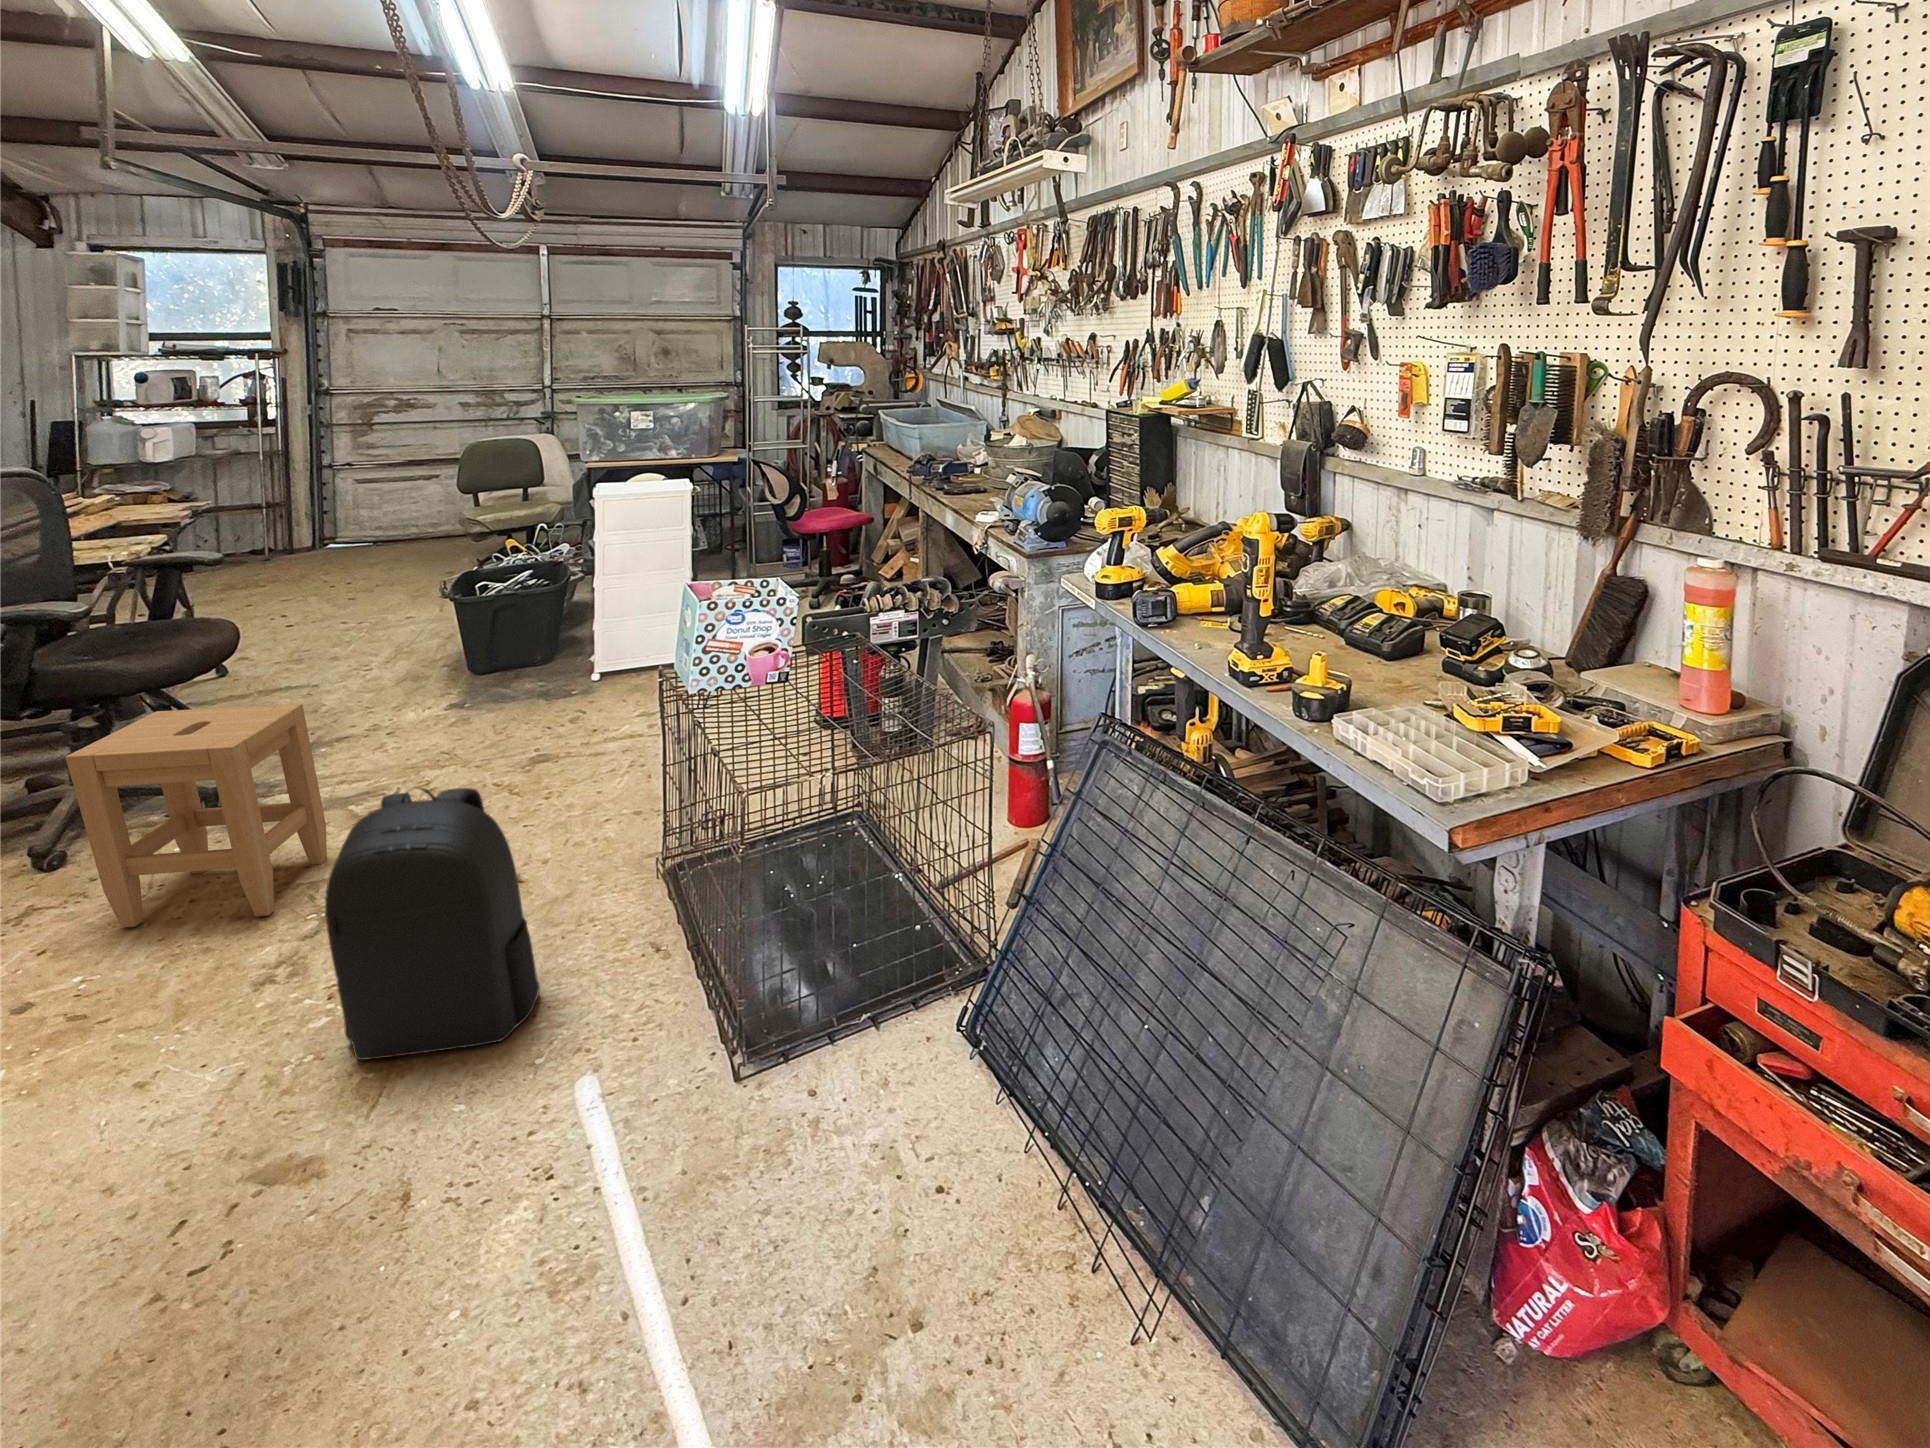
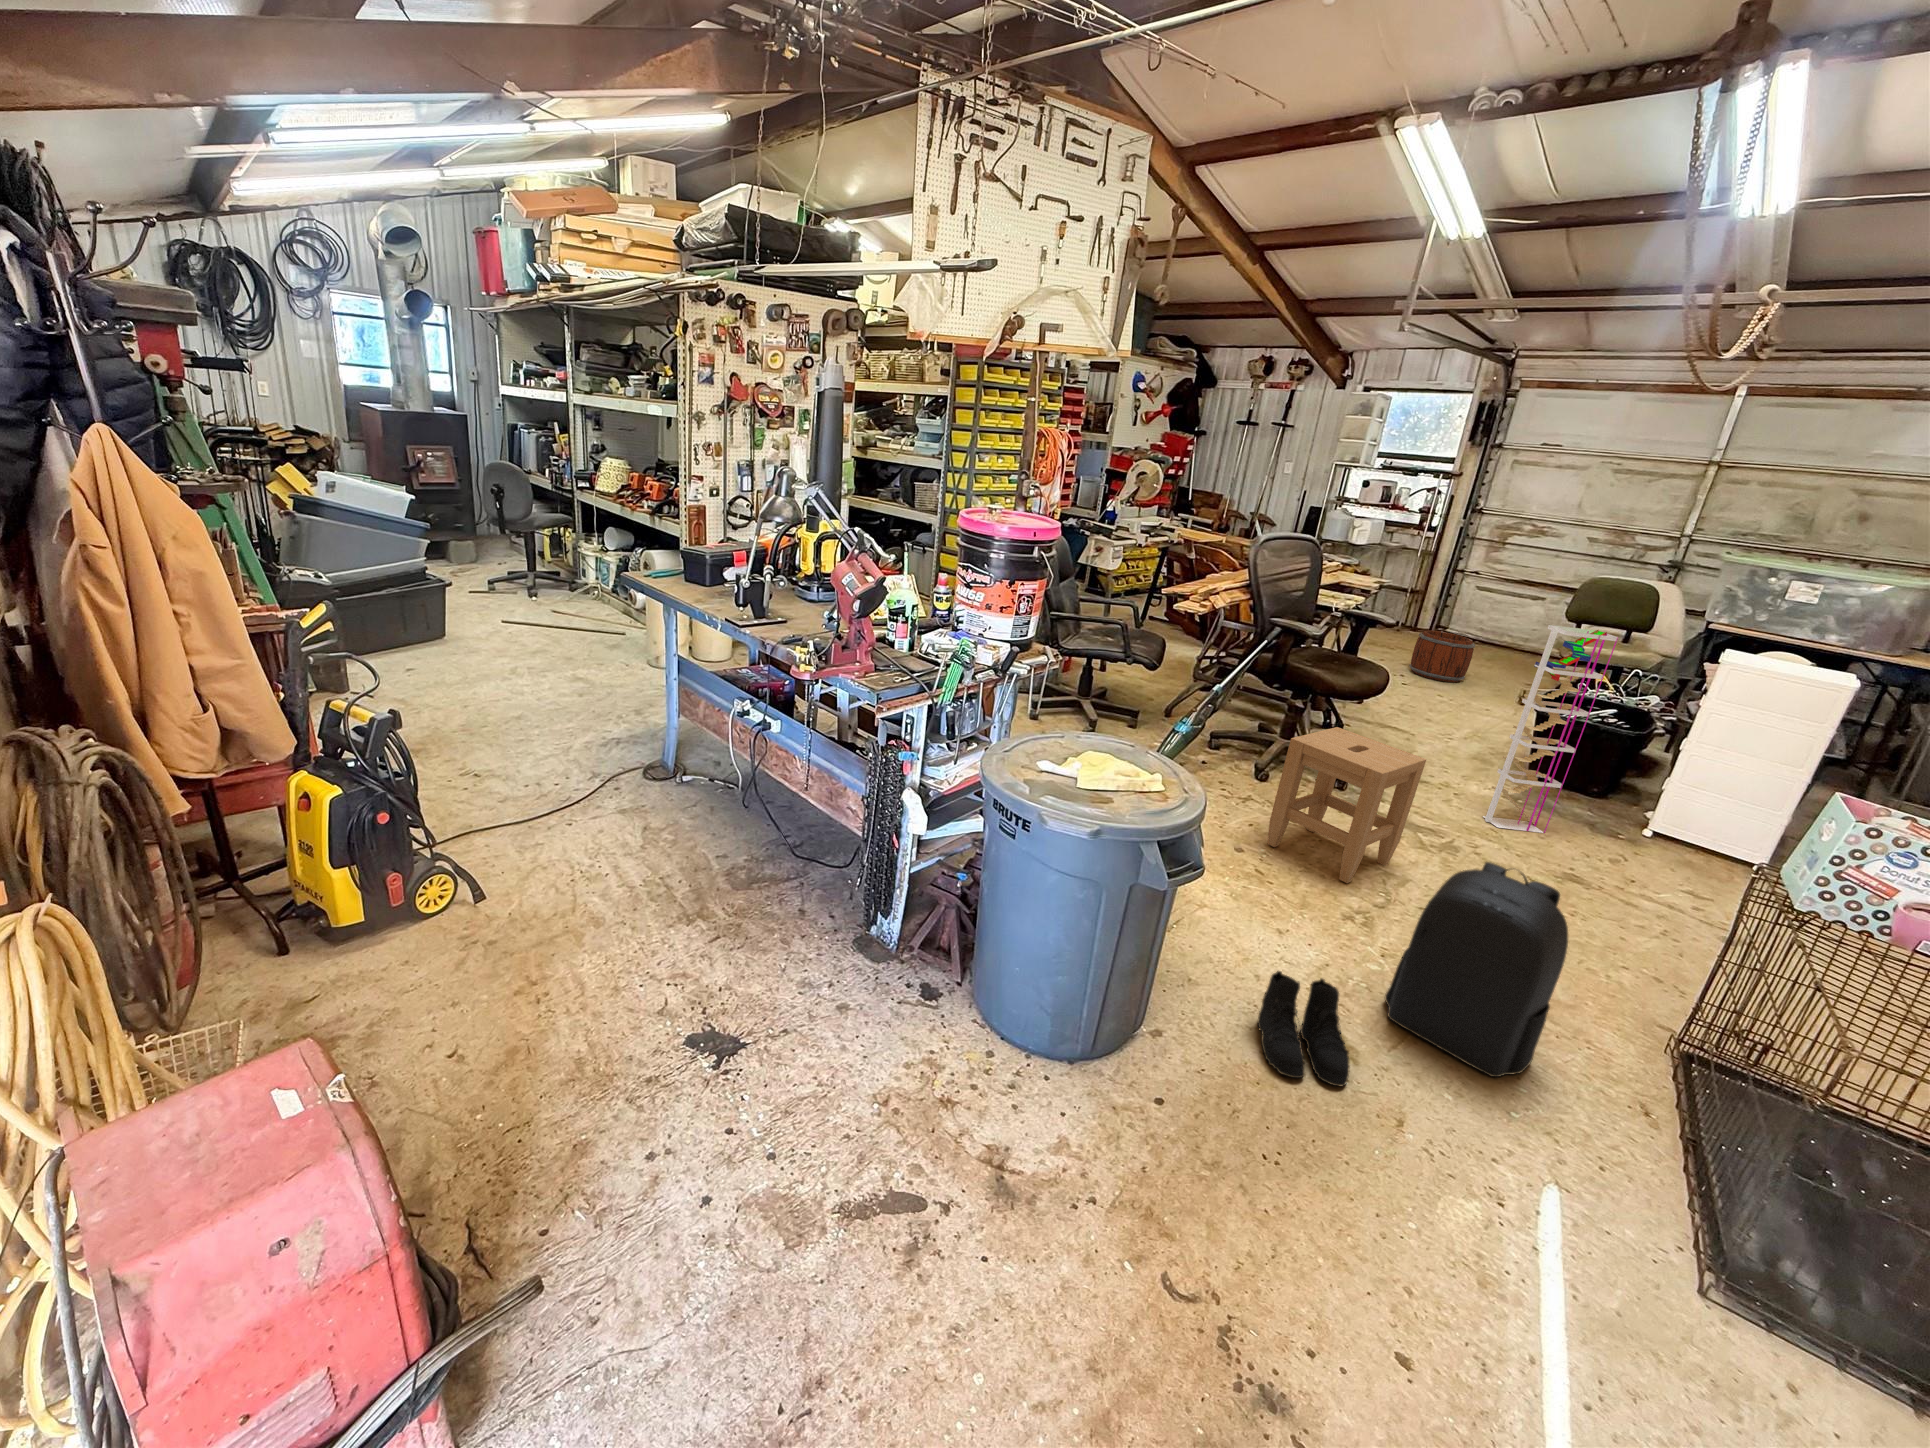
shelving unit: none [395,485,510,749] -> present [1483,625,1618,833]
bucket: none [304,546,387,610] -> present [1410,630,1475,682]
boots: none [119,1078,311,1265] -> present [1258,971,1350,1086]

